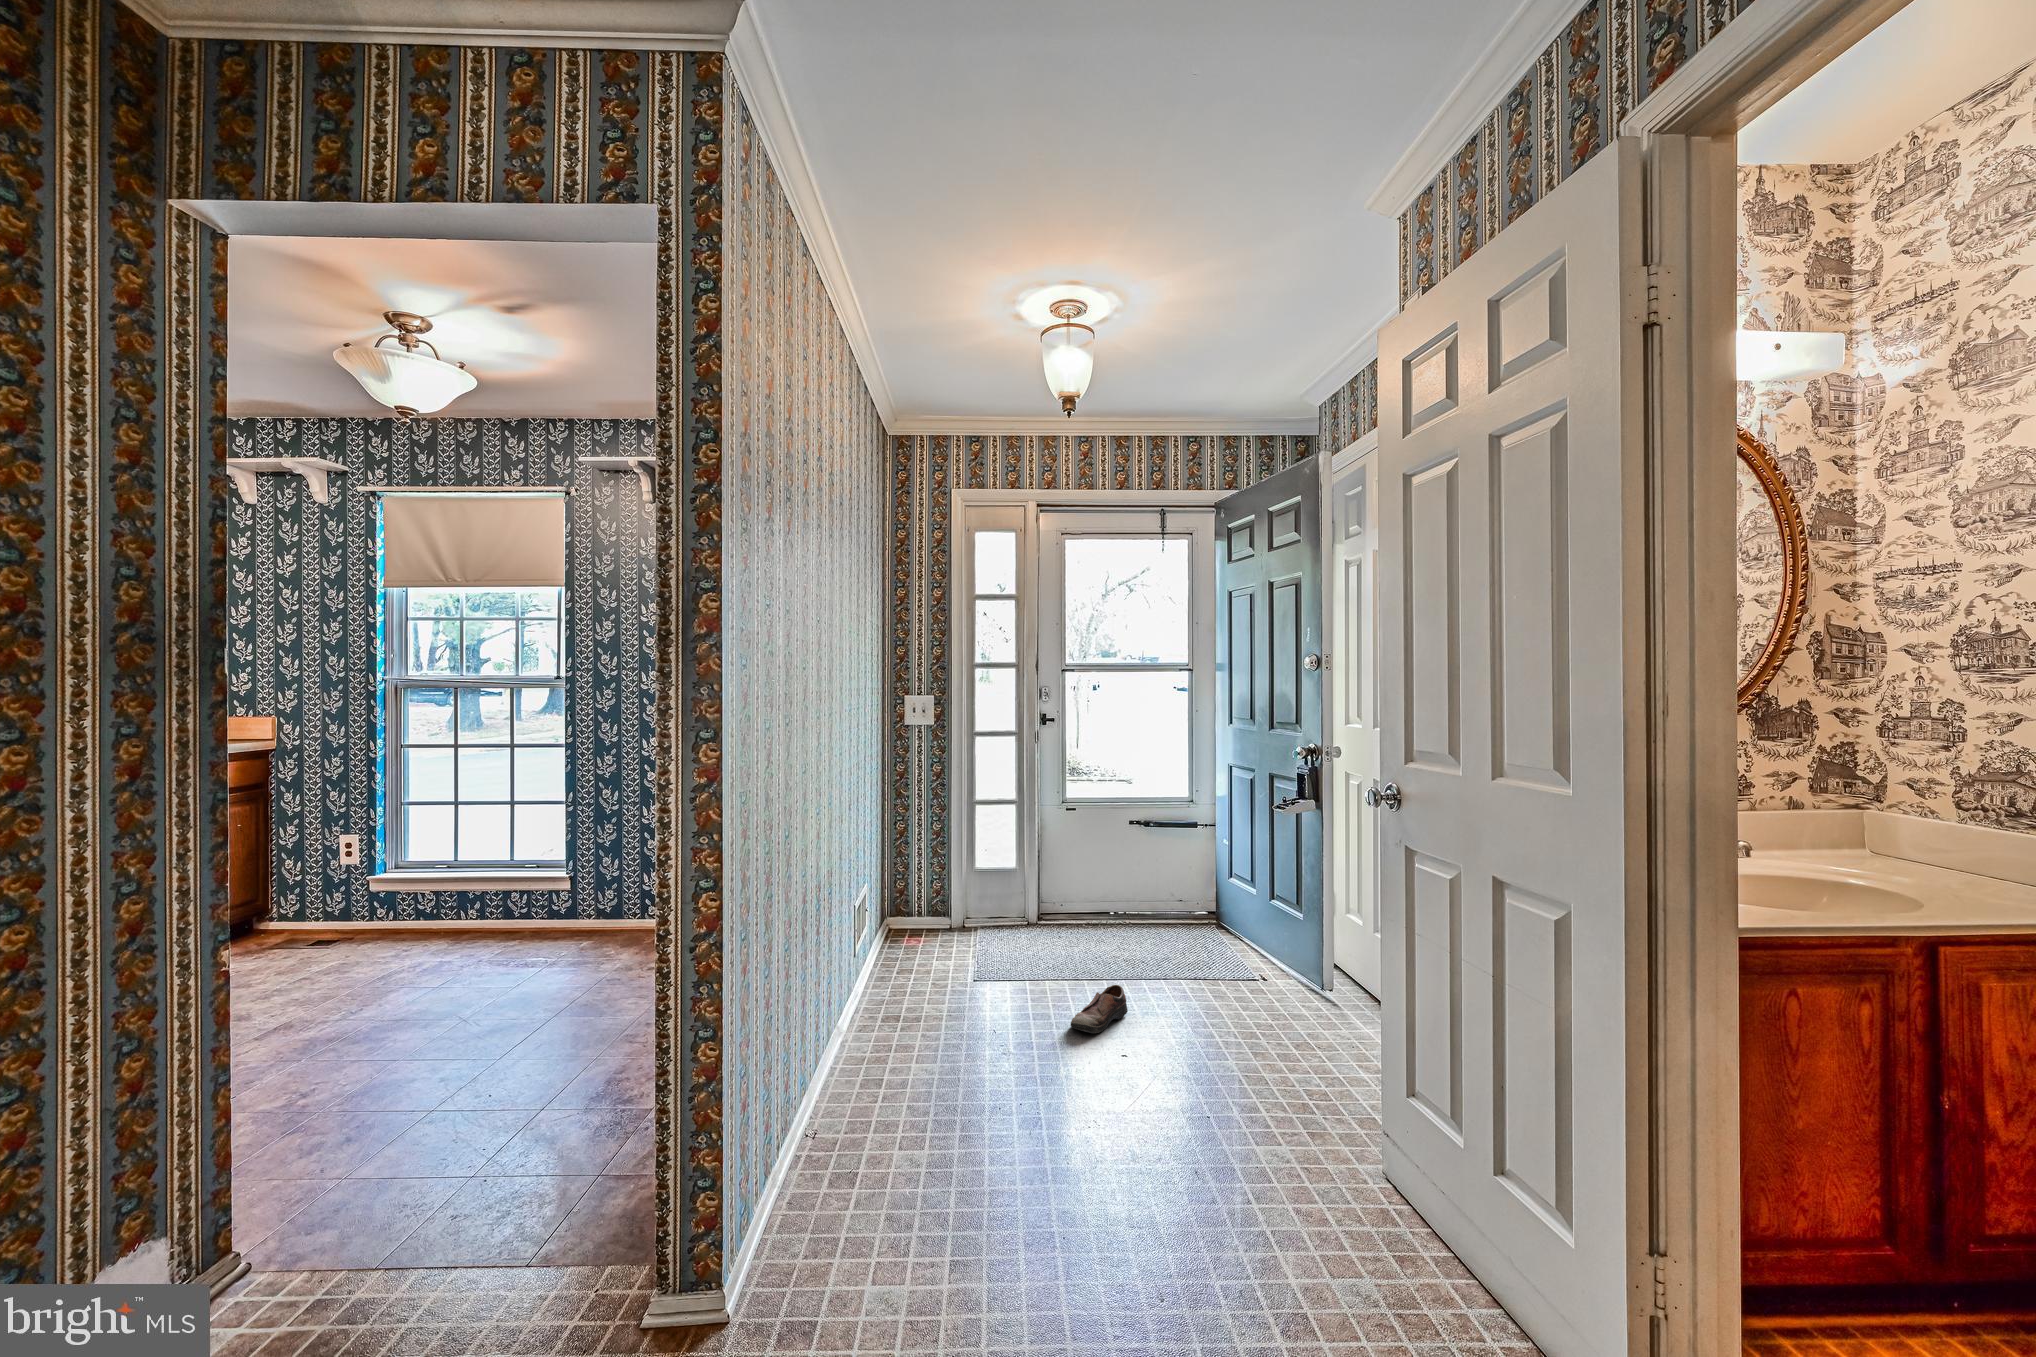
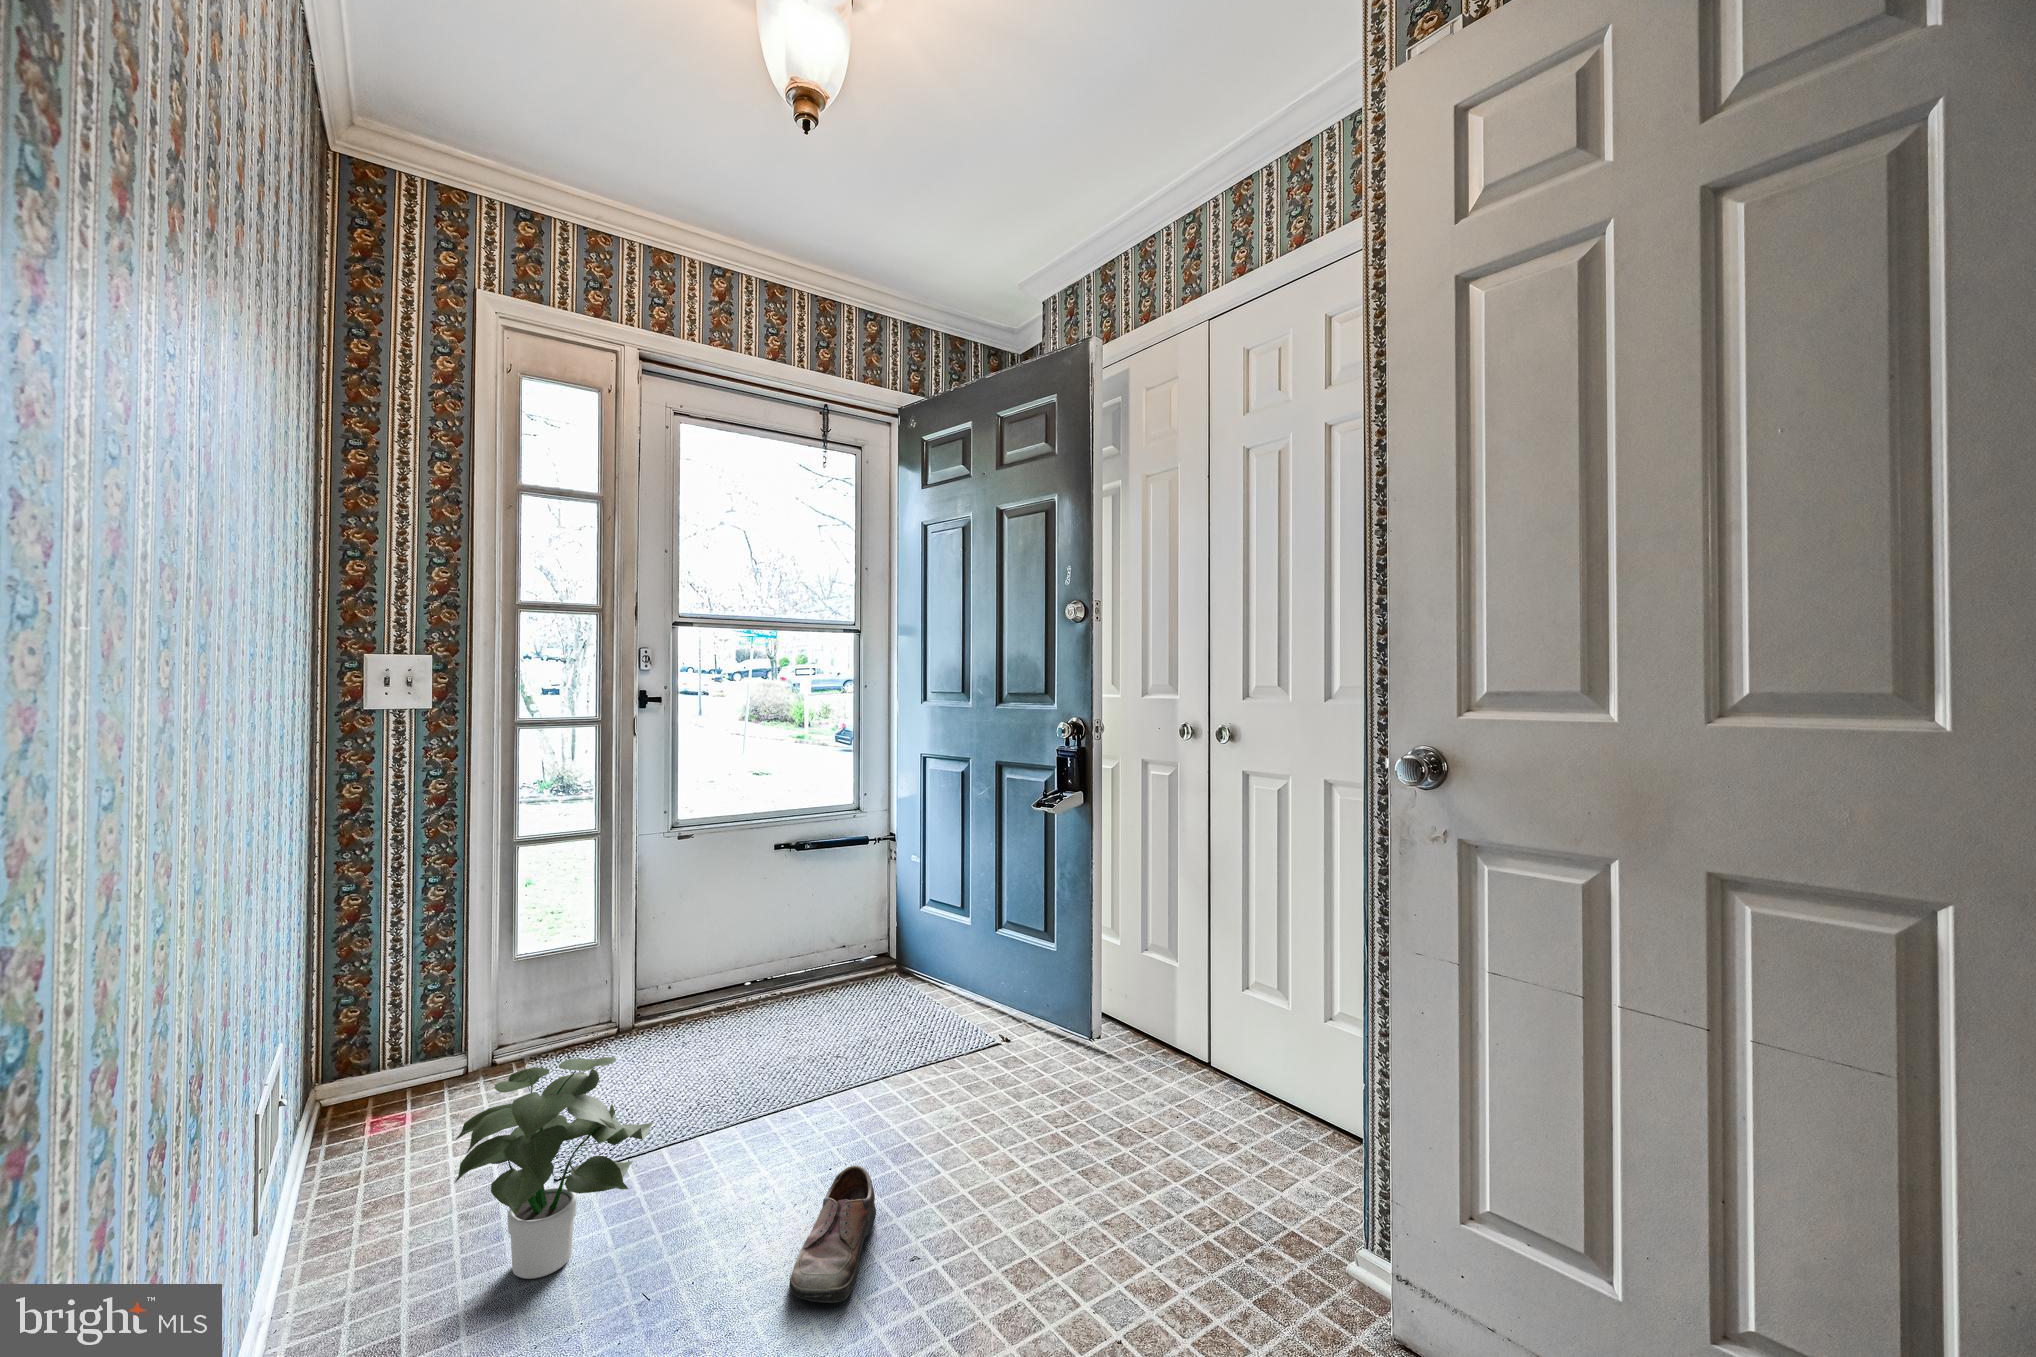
potted plant: none [932,903,1020,1001] -> present [454,1057,654,1279]

